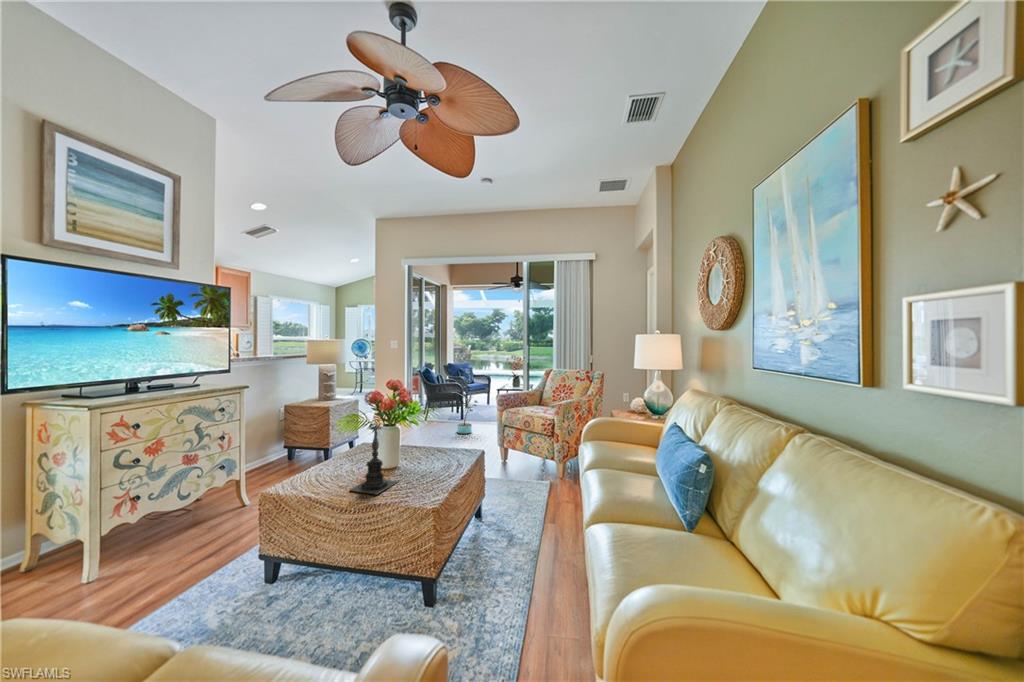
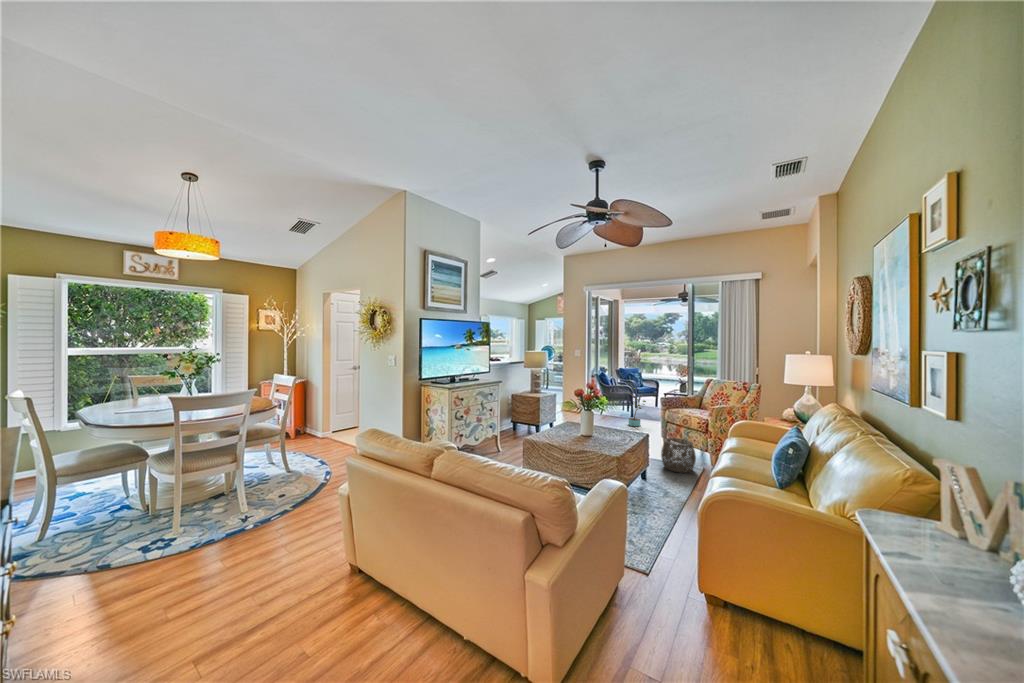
candle holder: present [351,425,397,494] -> none [567,404,594,447]
woven basket: none [499,448,542,496] -> present [661,438,696,473]

